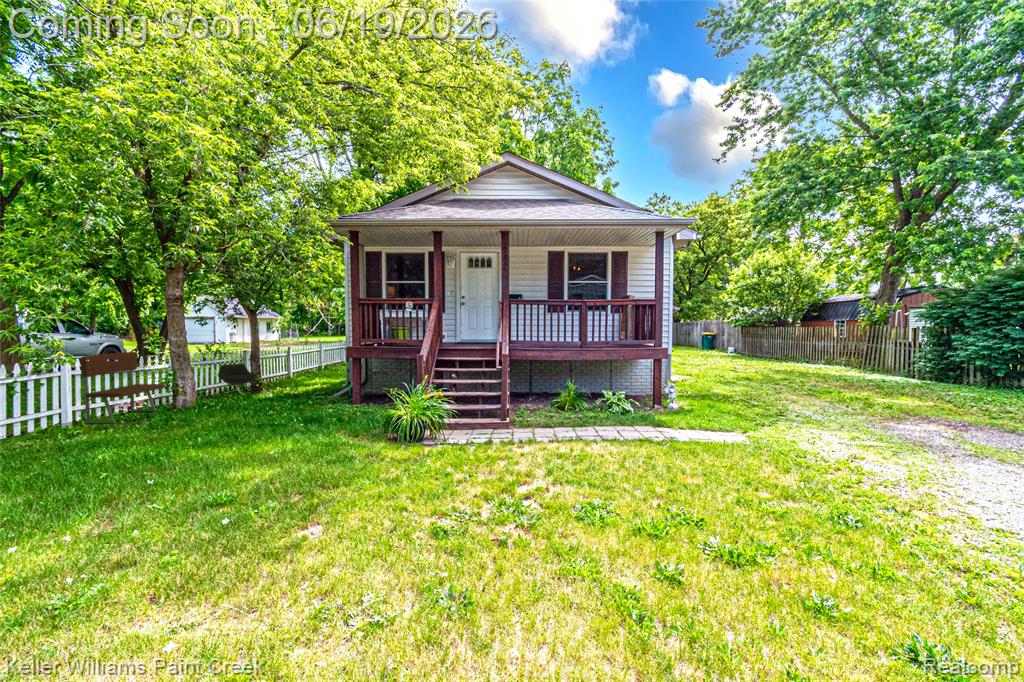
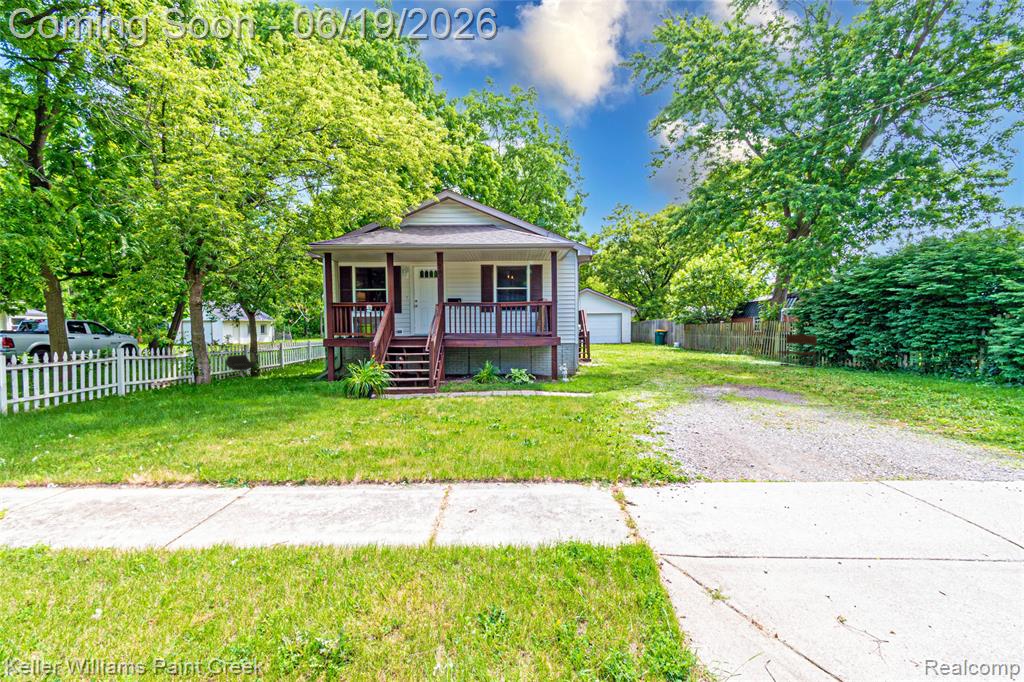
bench: present [81,352,165,424] -> present [778,334,817,368]

